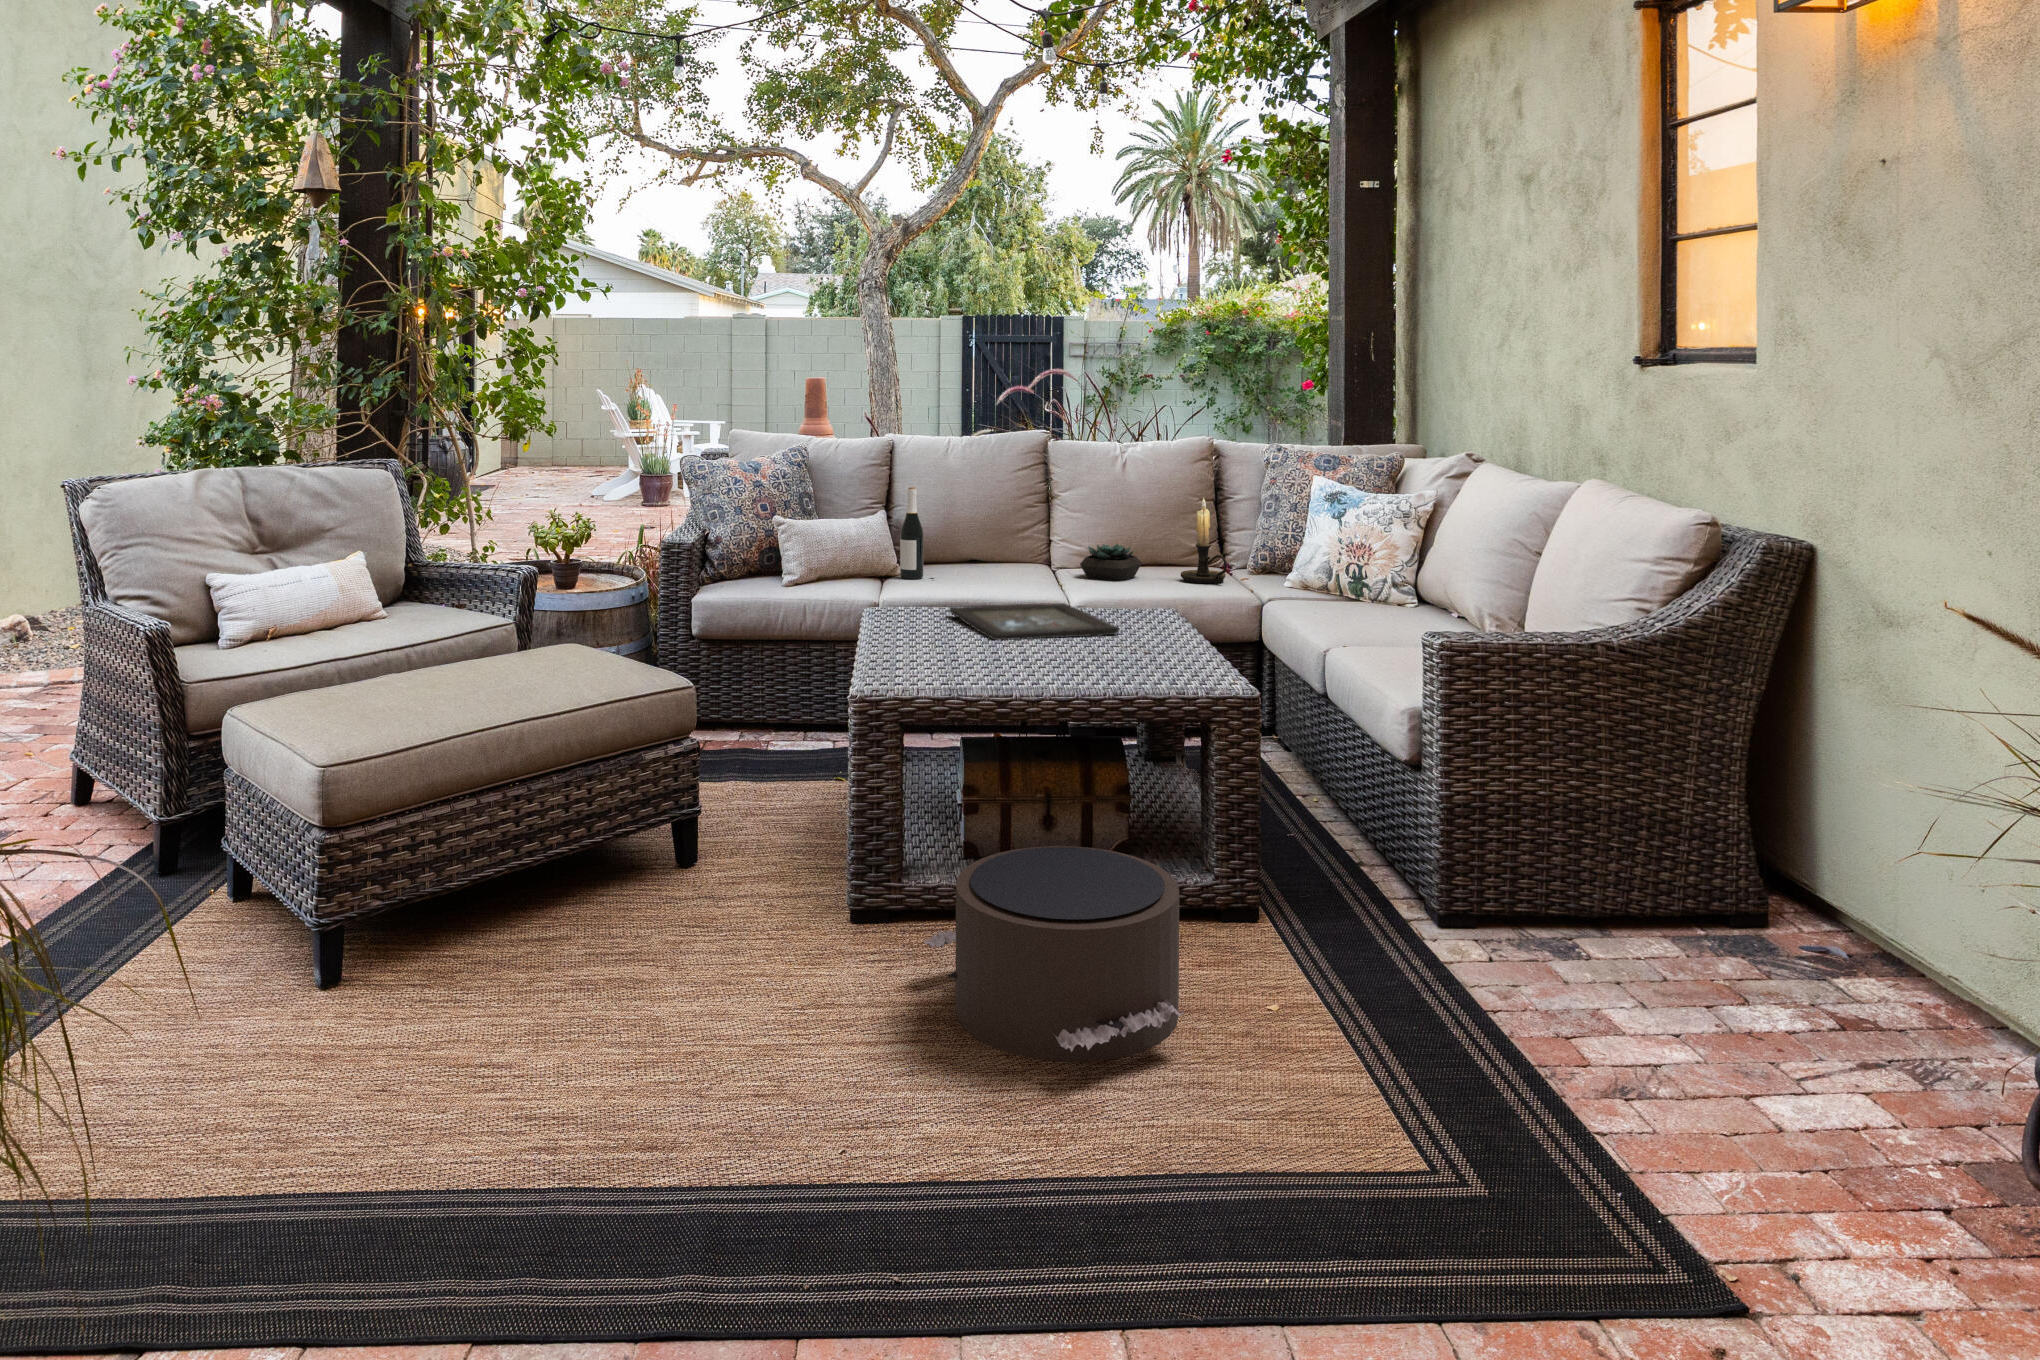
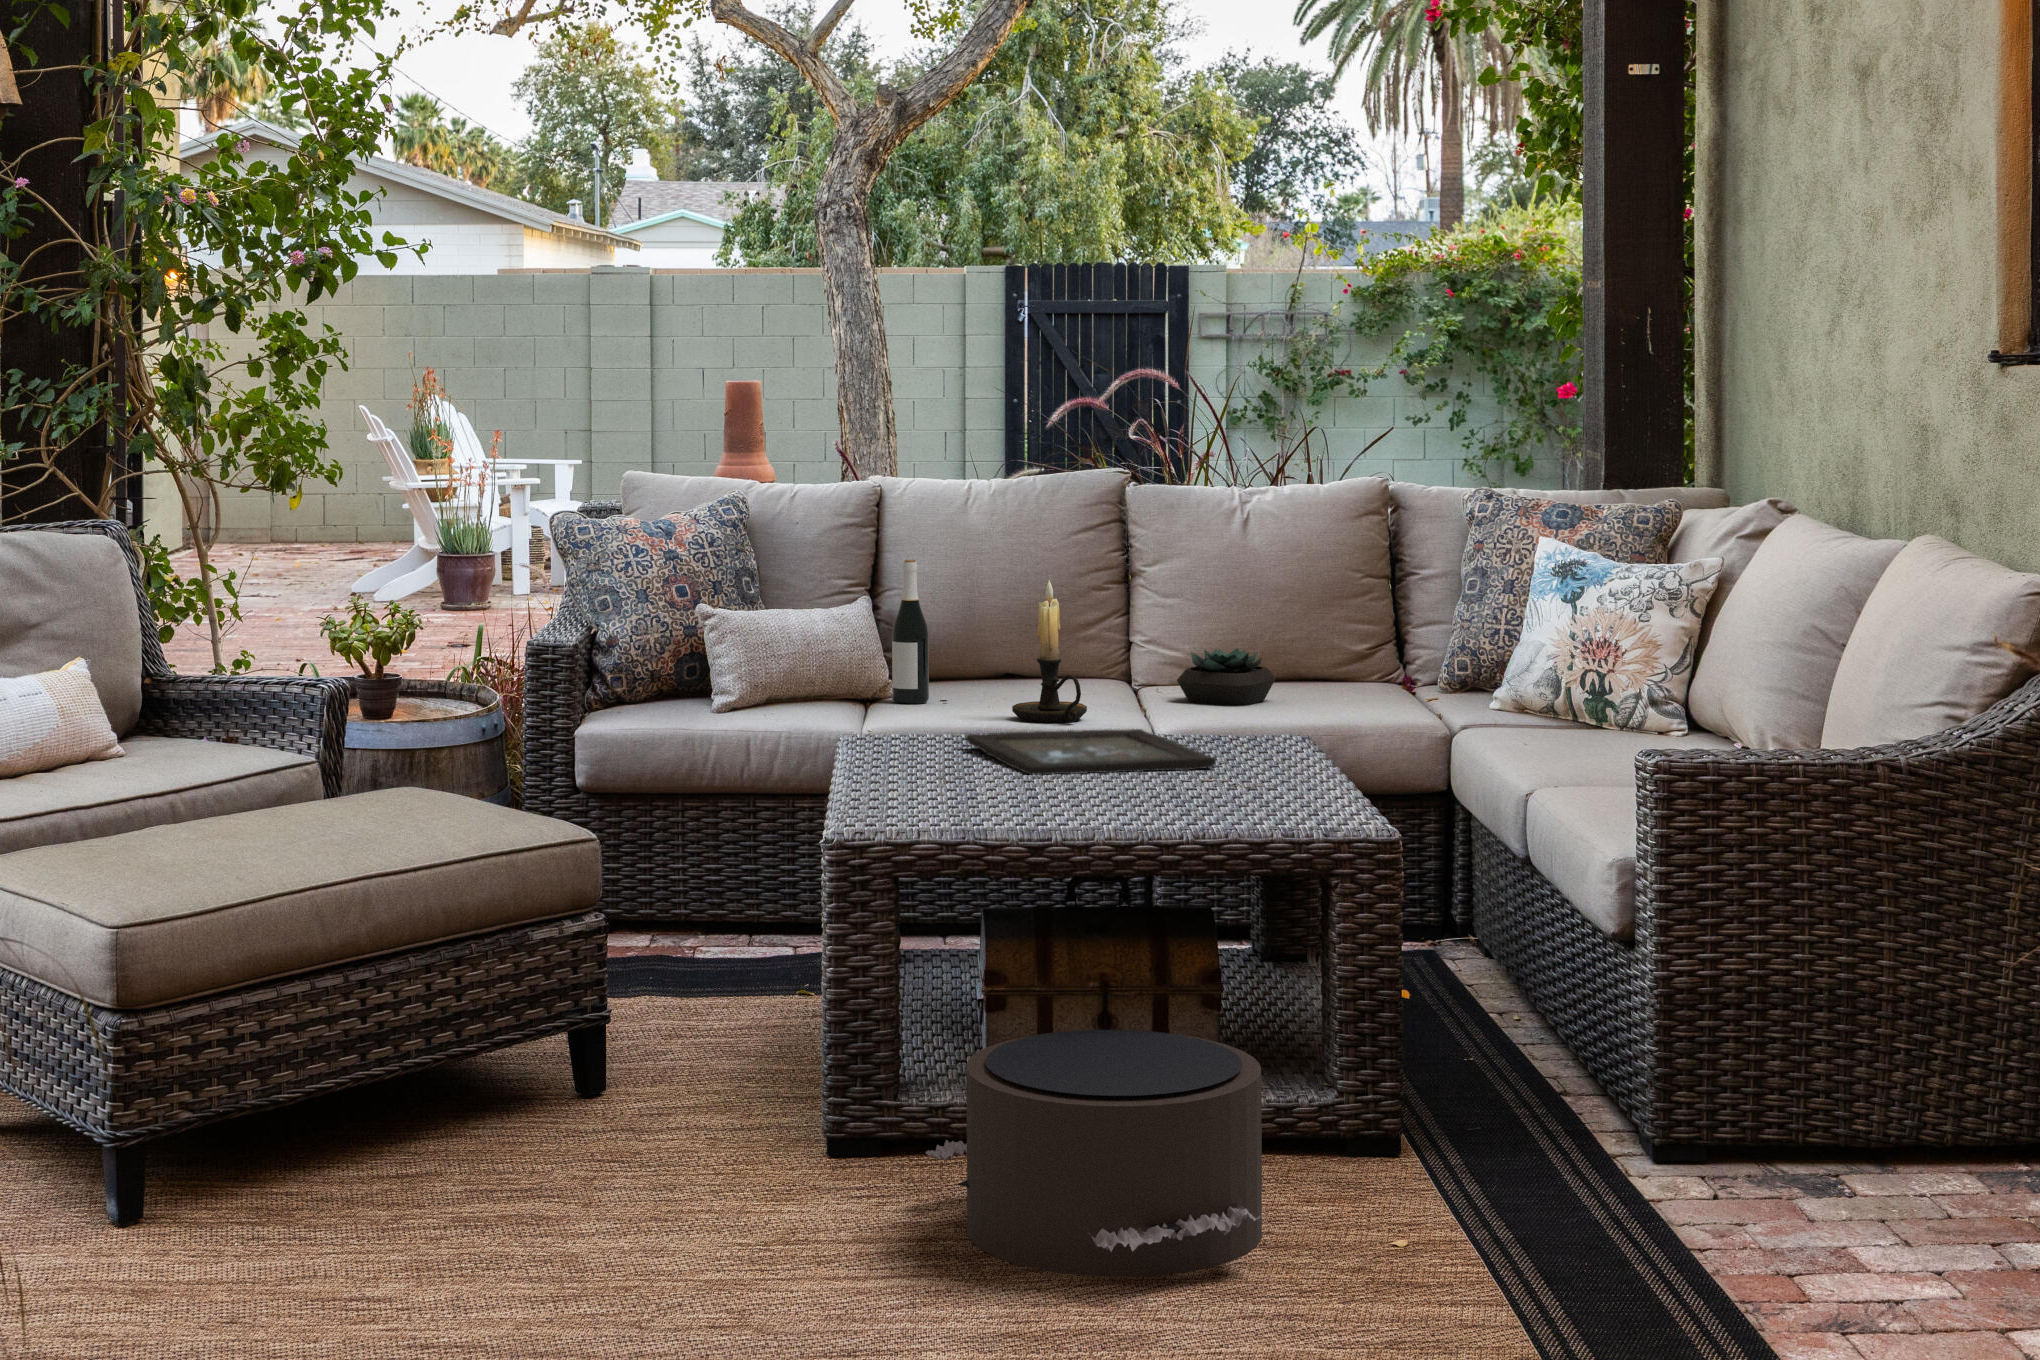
candle holder: present [1181,498,1227,584] -> present [1012,580,1087,723]

